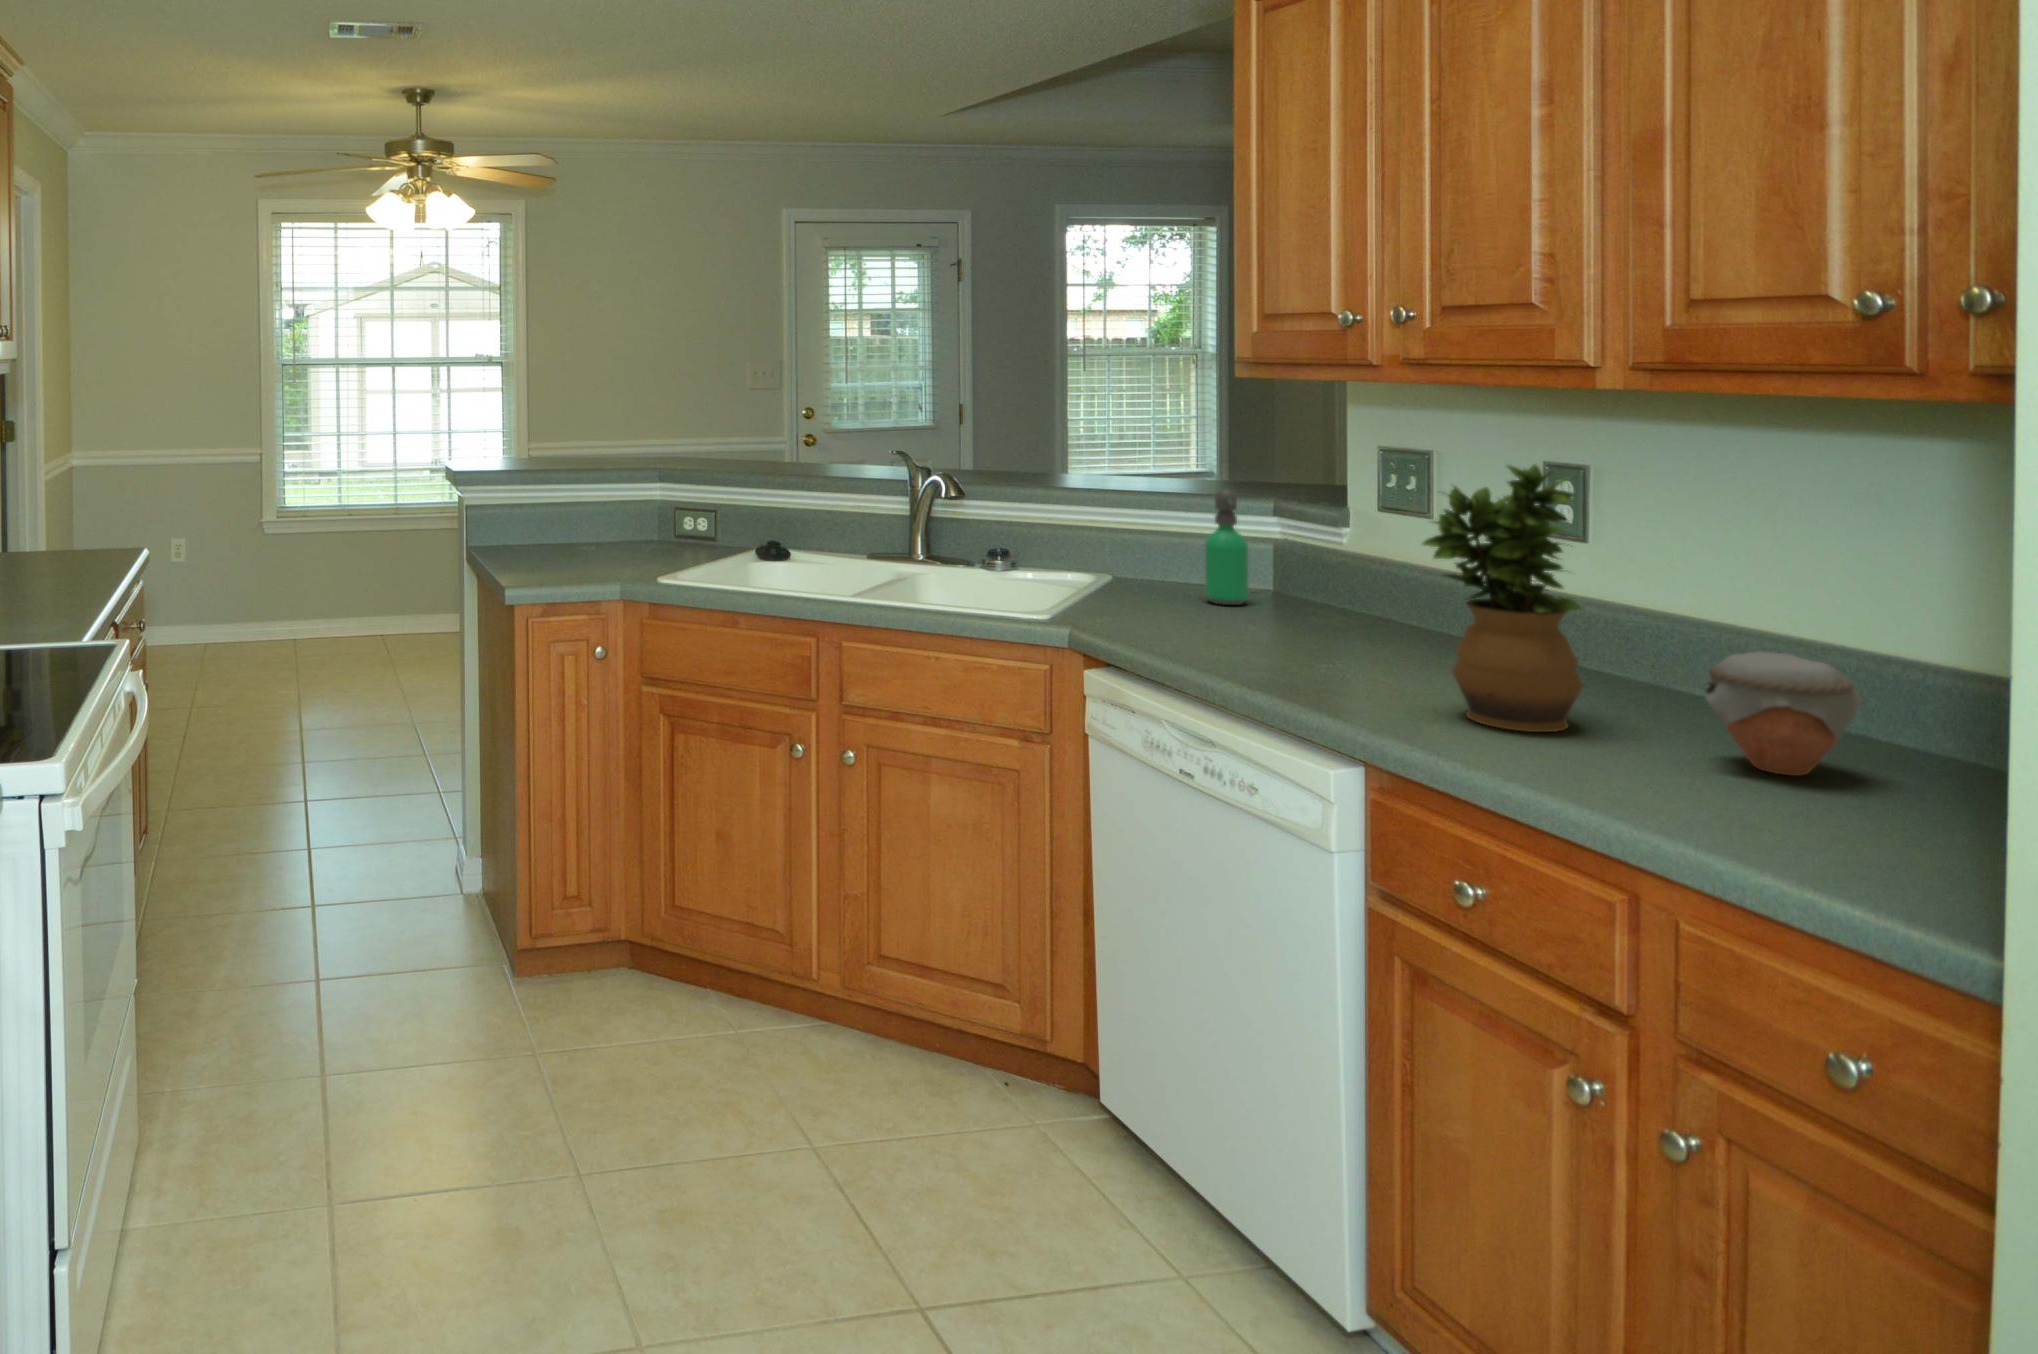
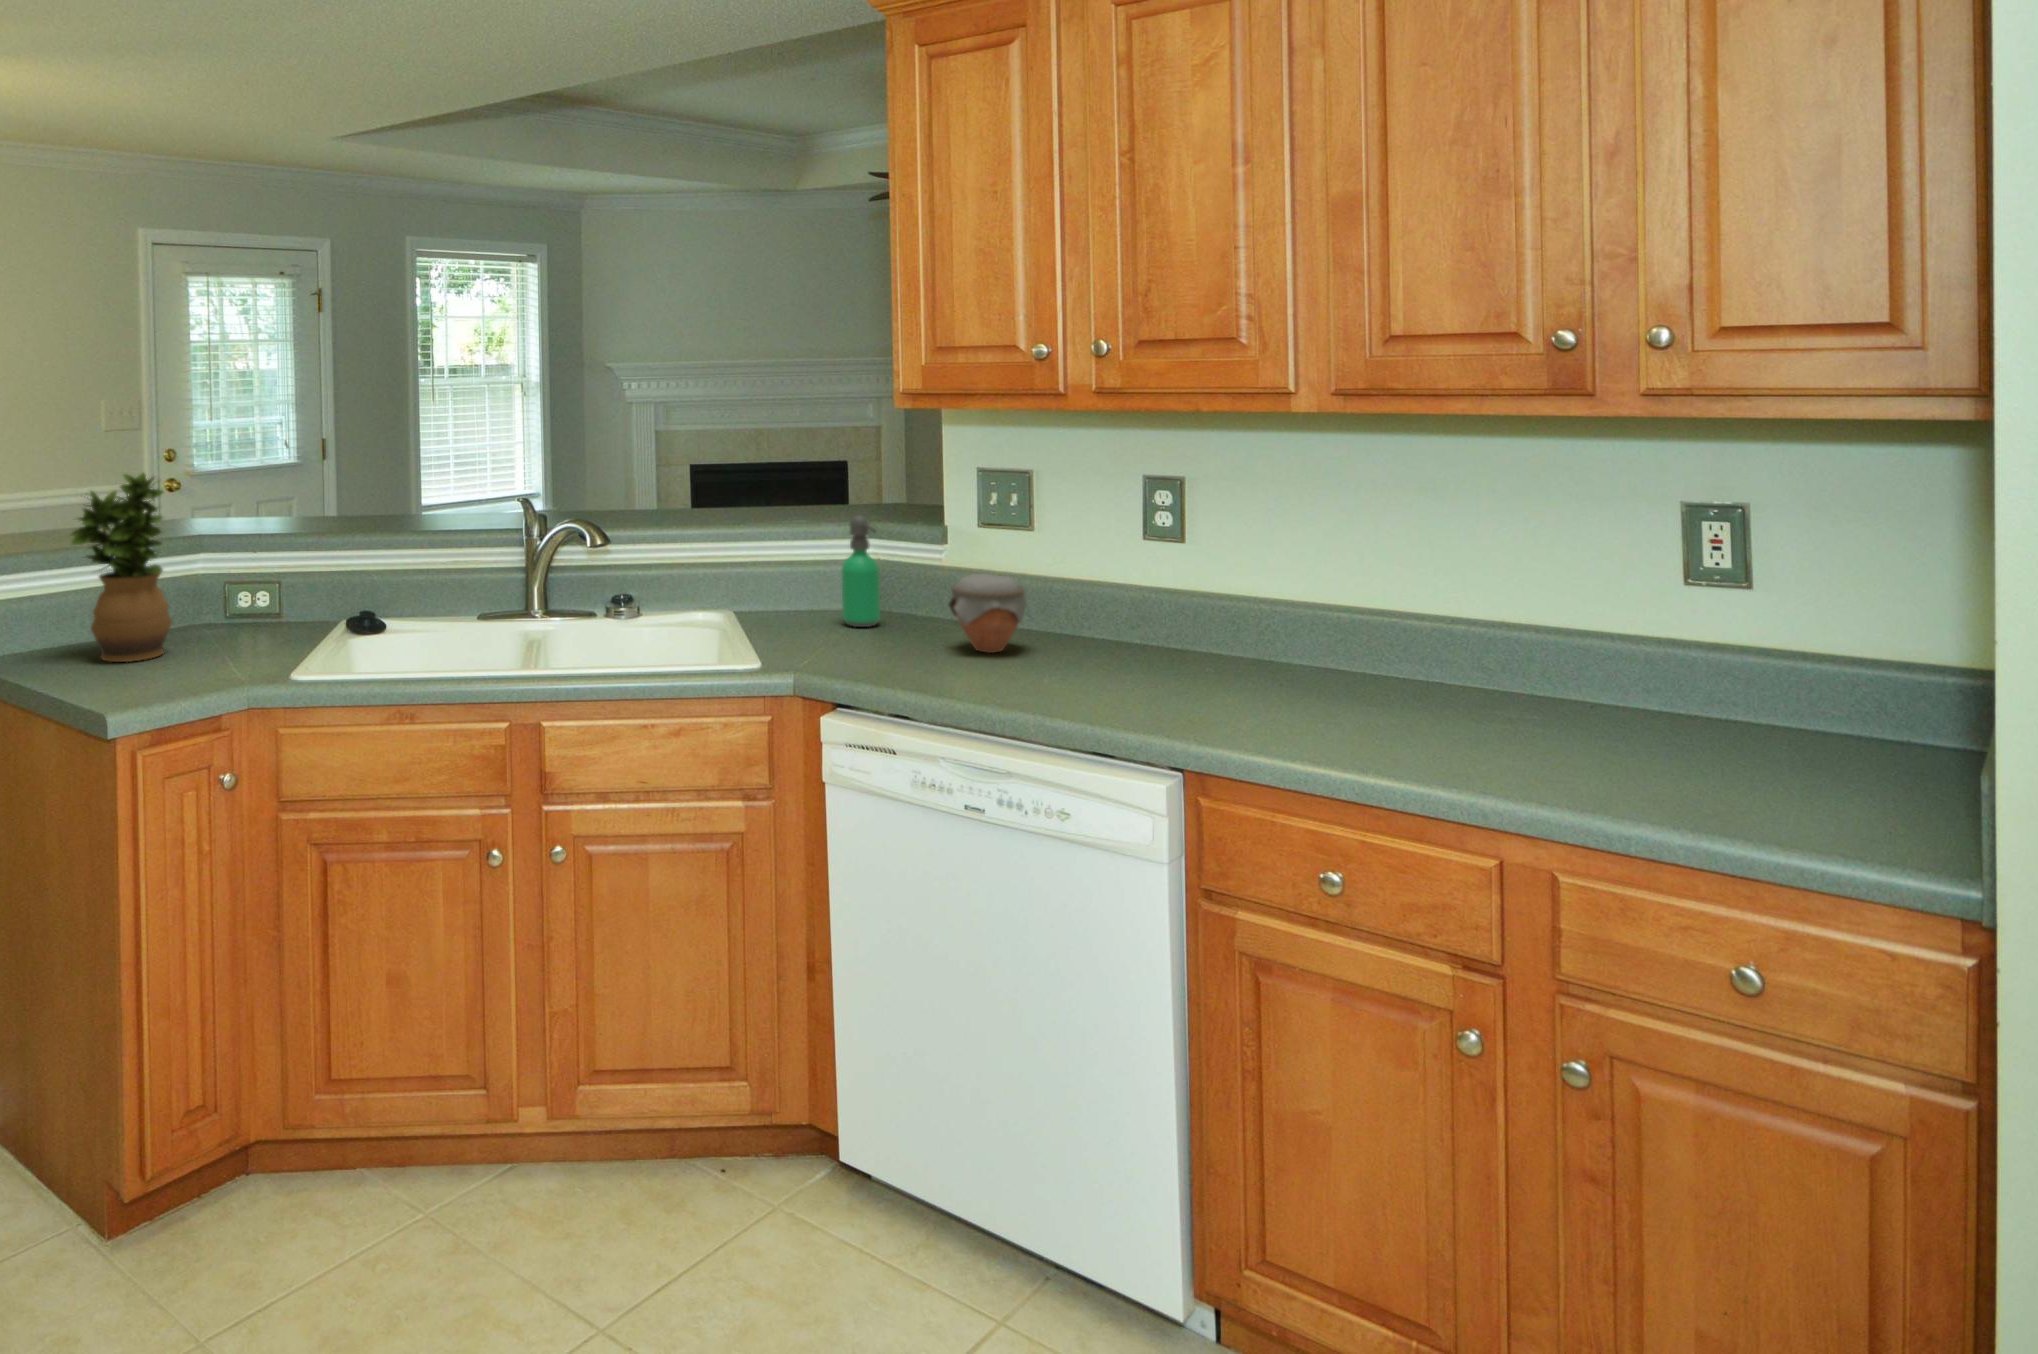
potted plant: present [1423,465,1583,732] -> present [71,473,172,662]
jar: present [1706,651,1862,776] -> present [949,574,1027,653]

